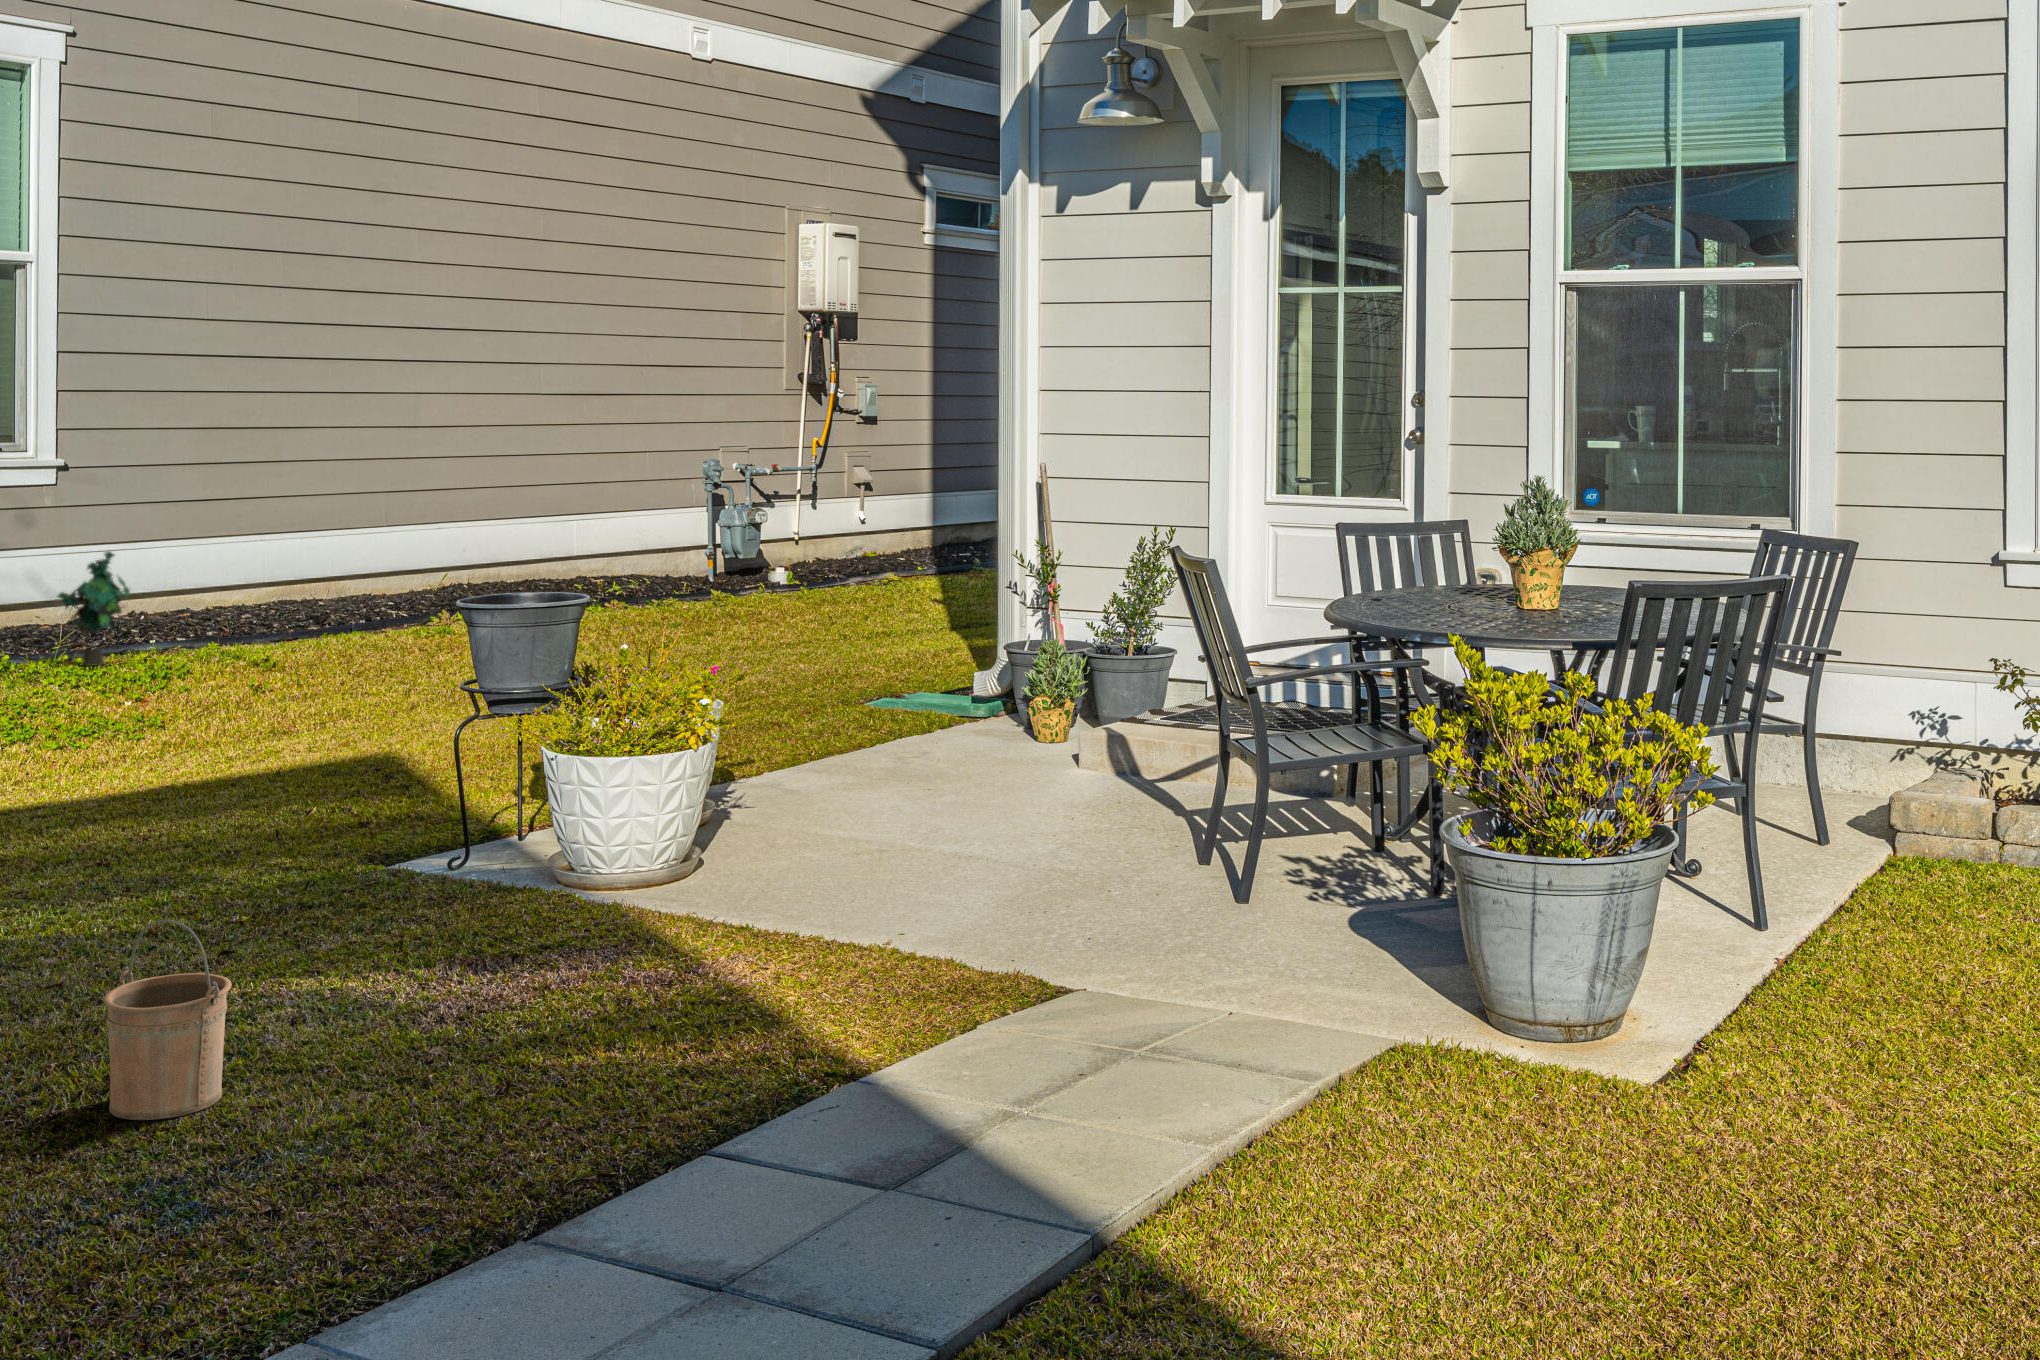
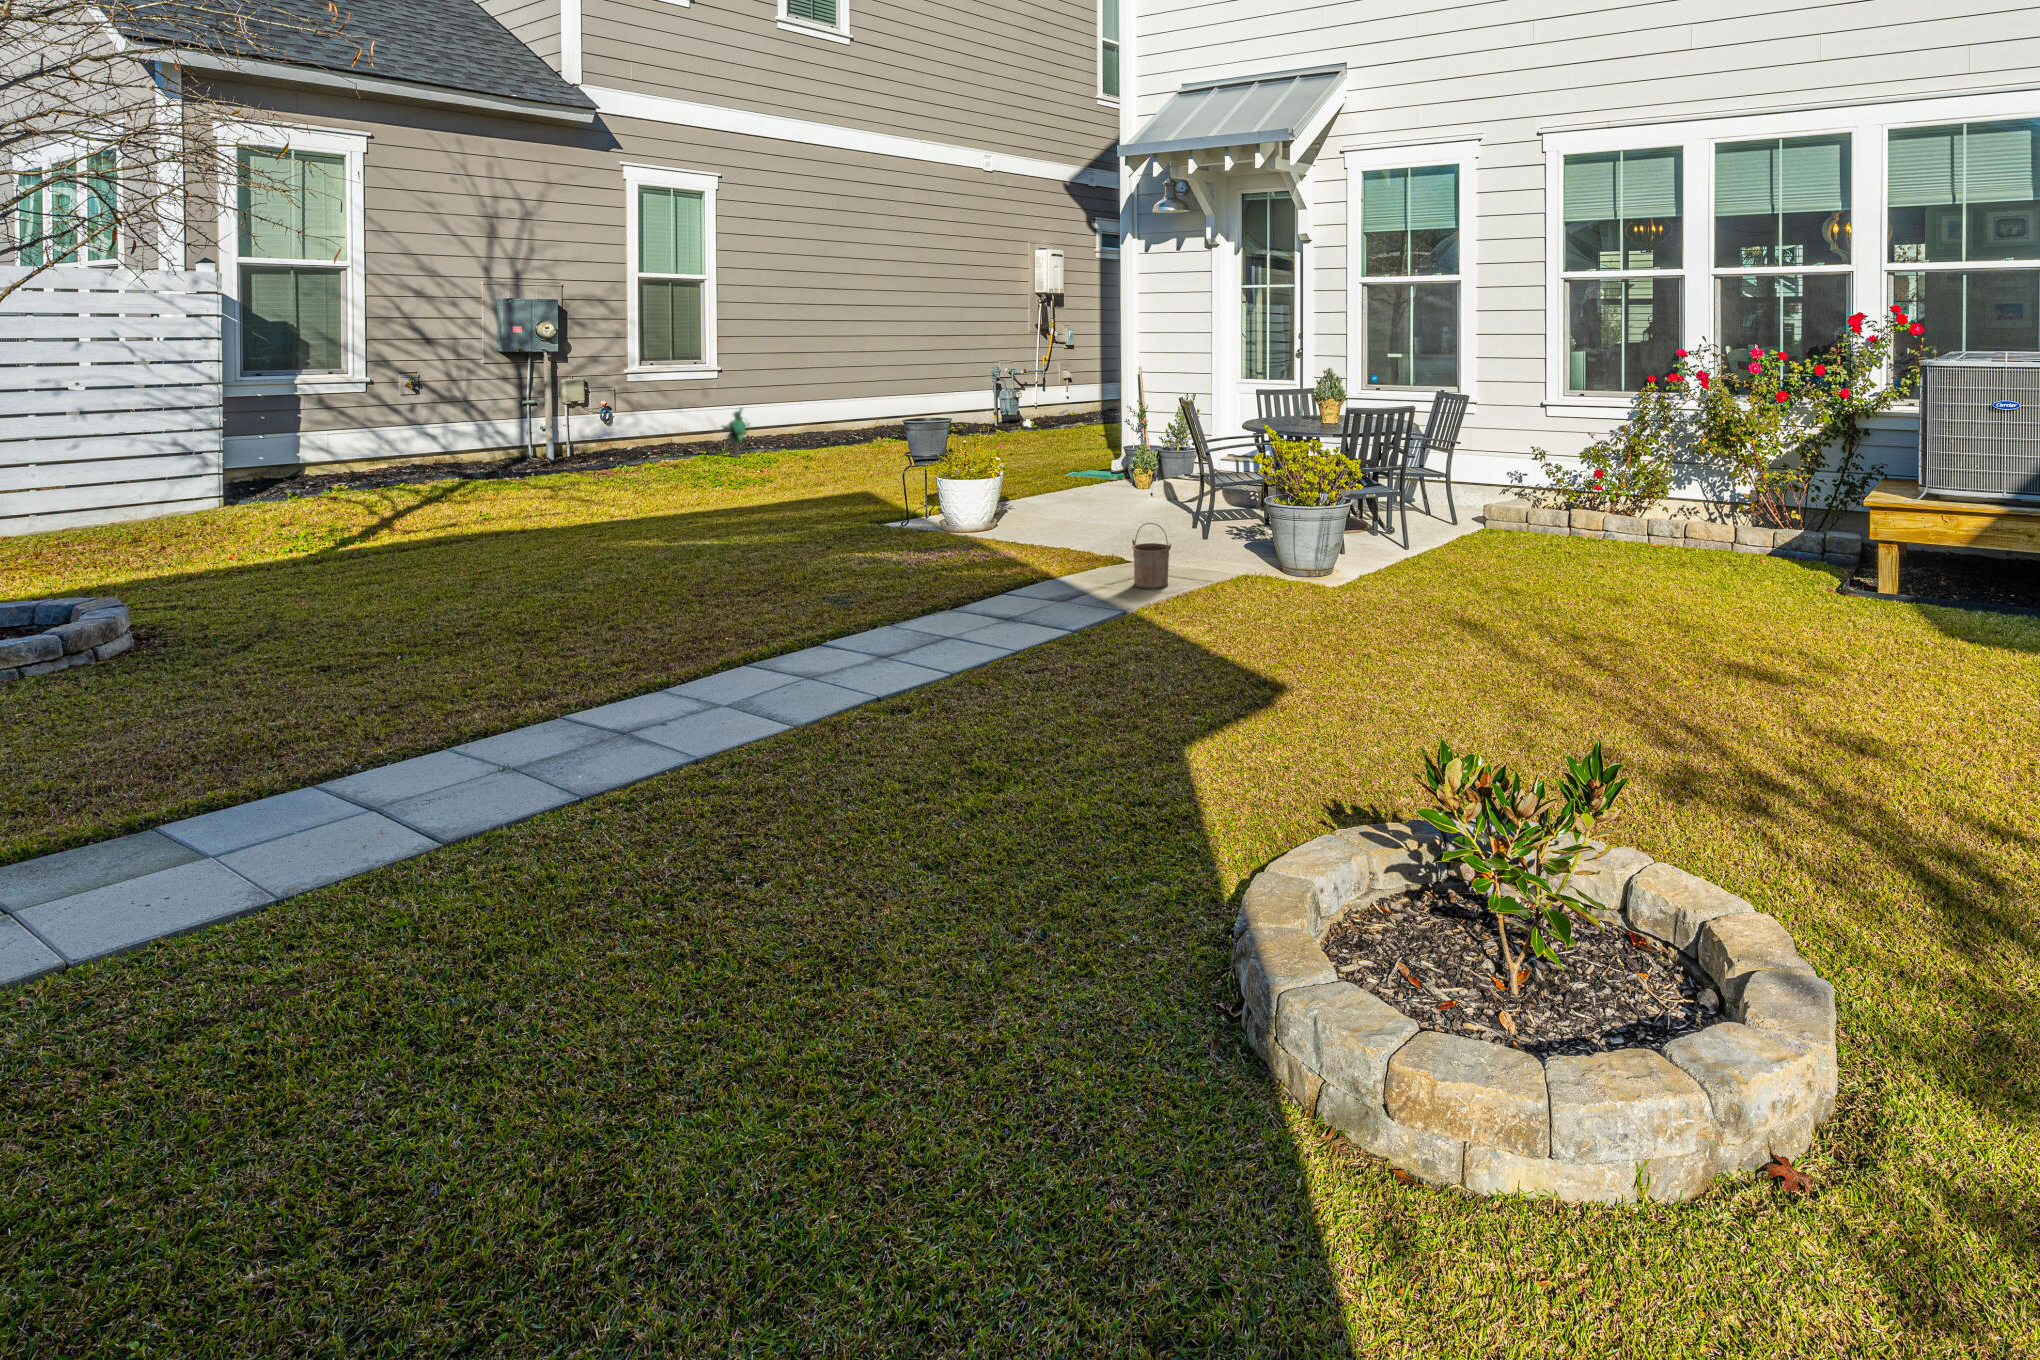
bucket: present [104,919,232,1120] -> present [1132,523,1171,589]

